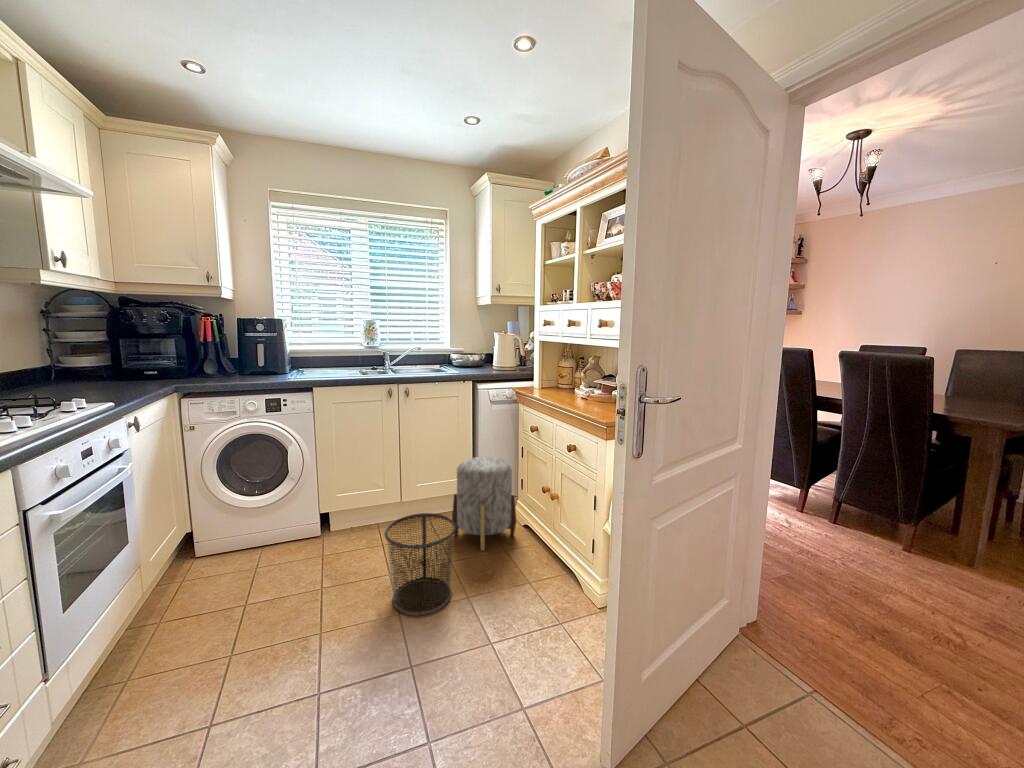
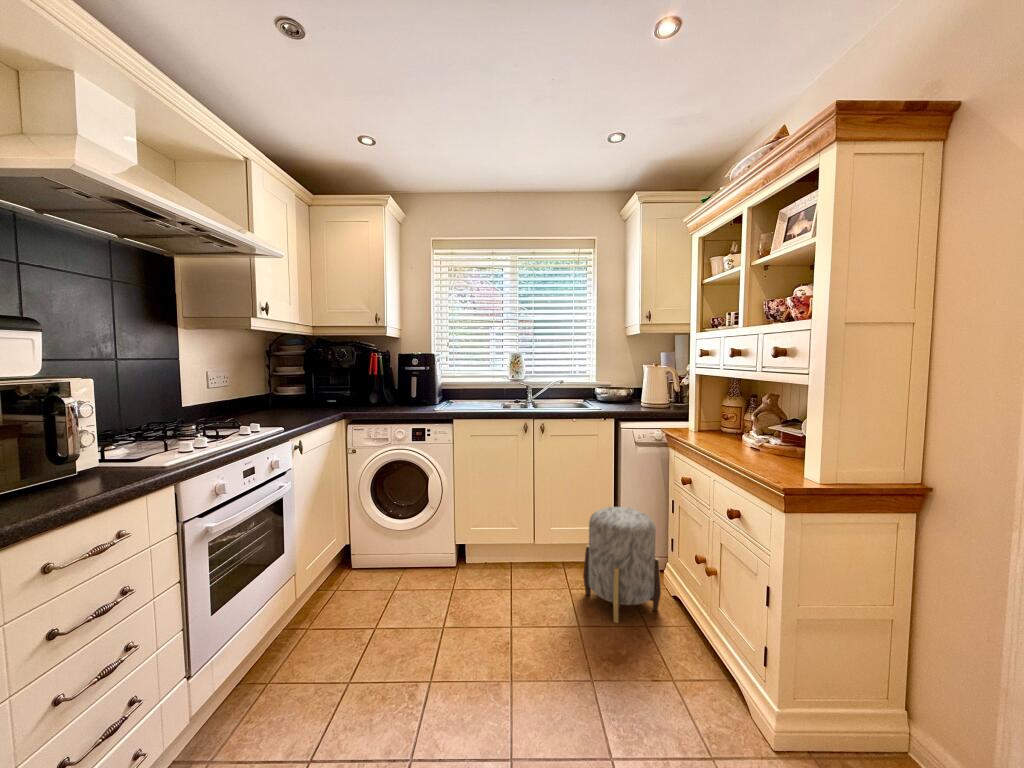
waste bin: present [384,513,456,615] -> none [497,568,577,695]

